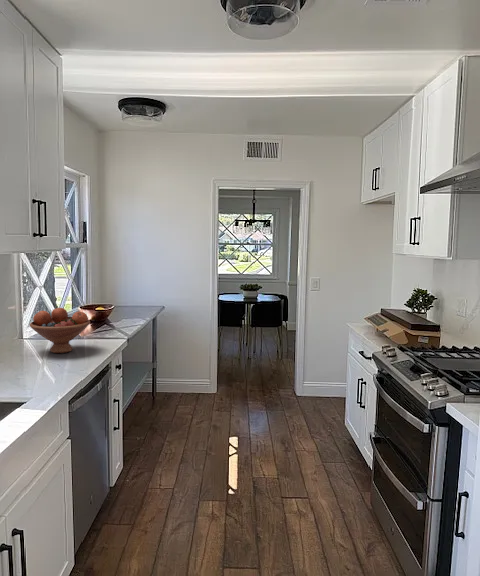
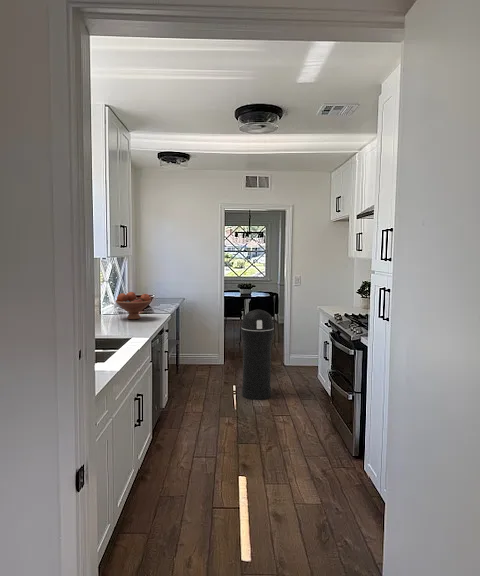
trash can: none [235,331,284,464] -> present [241,309,274,400]

